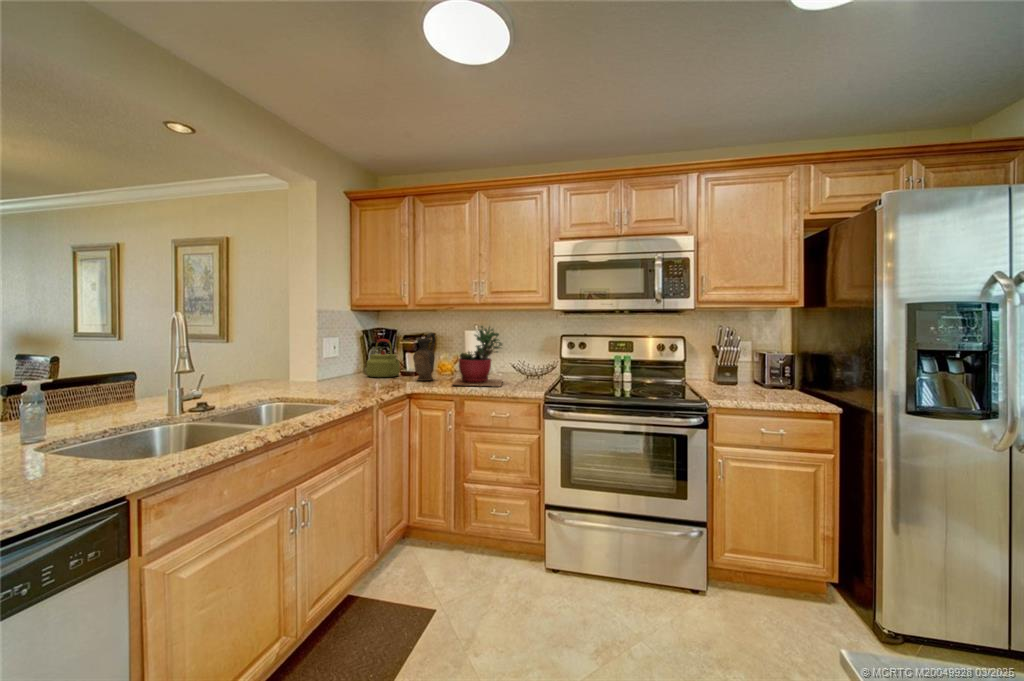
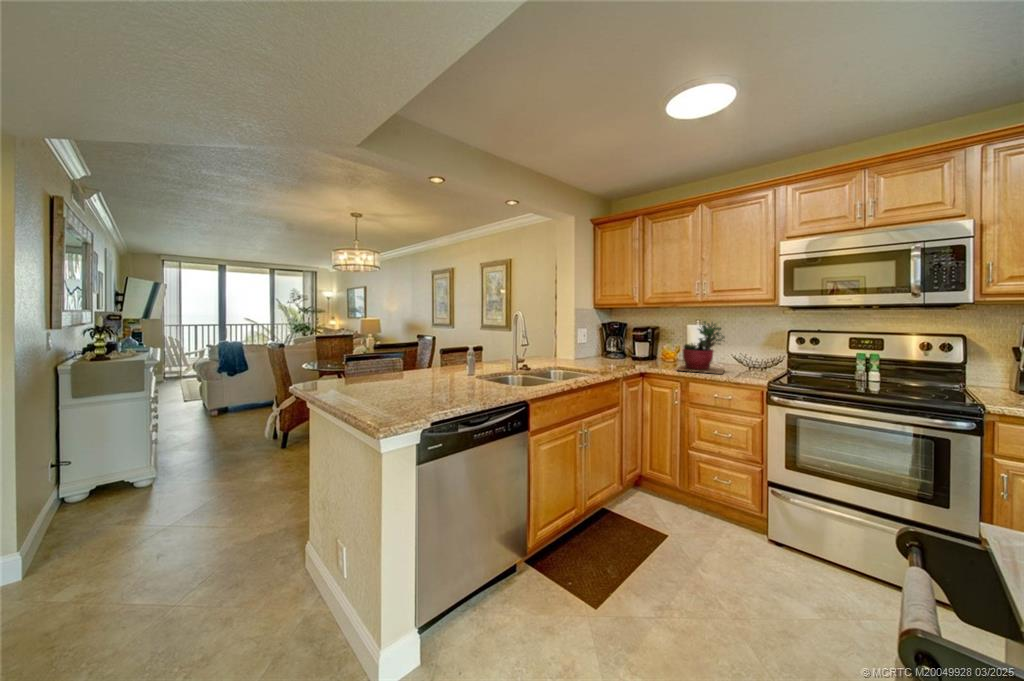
ceramic pitcher: present [413,333,435,381] -> none [643,327,662,366]
kettle: present [366,339,400,377] -> none [605,332,631,362]

